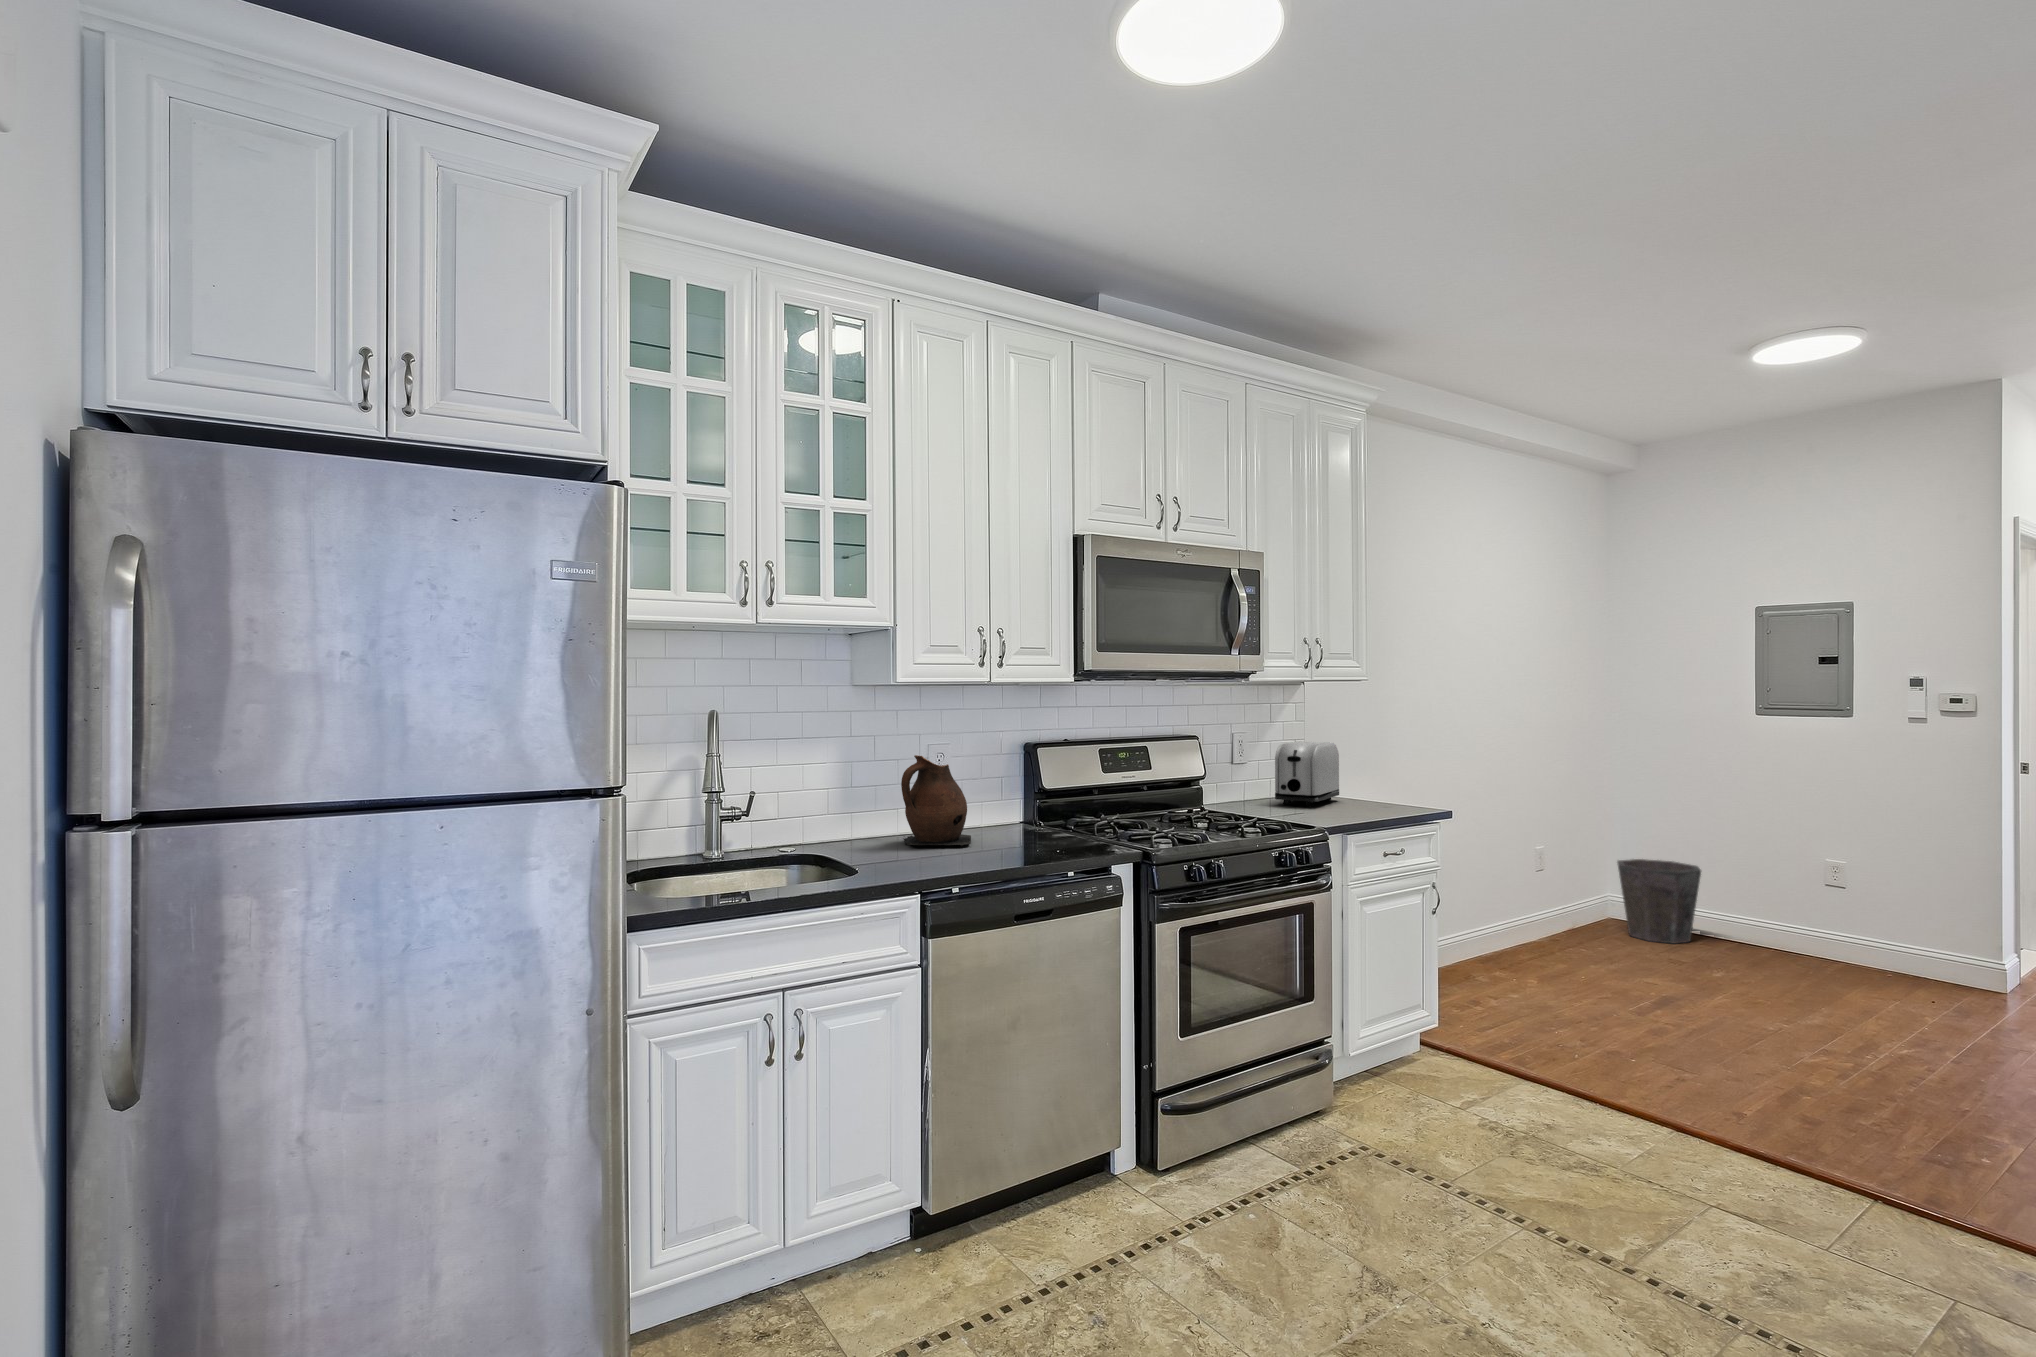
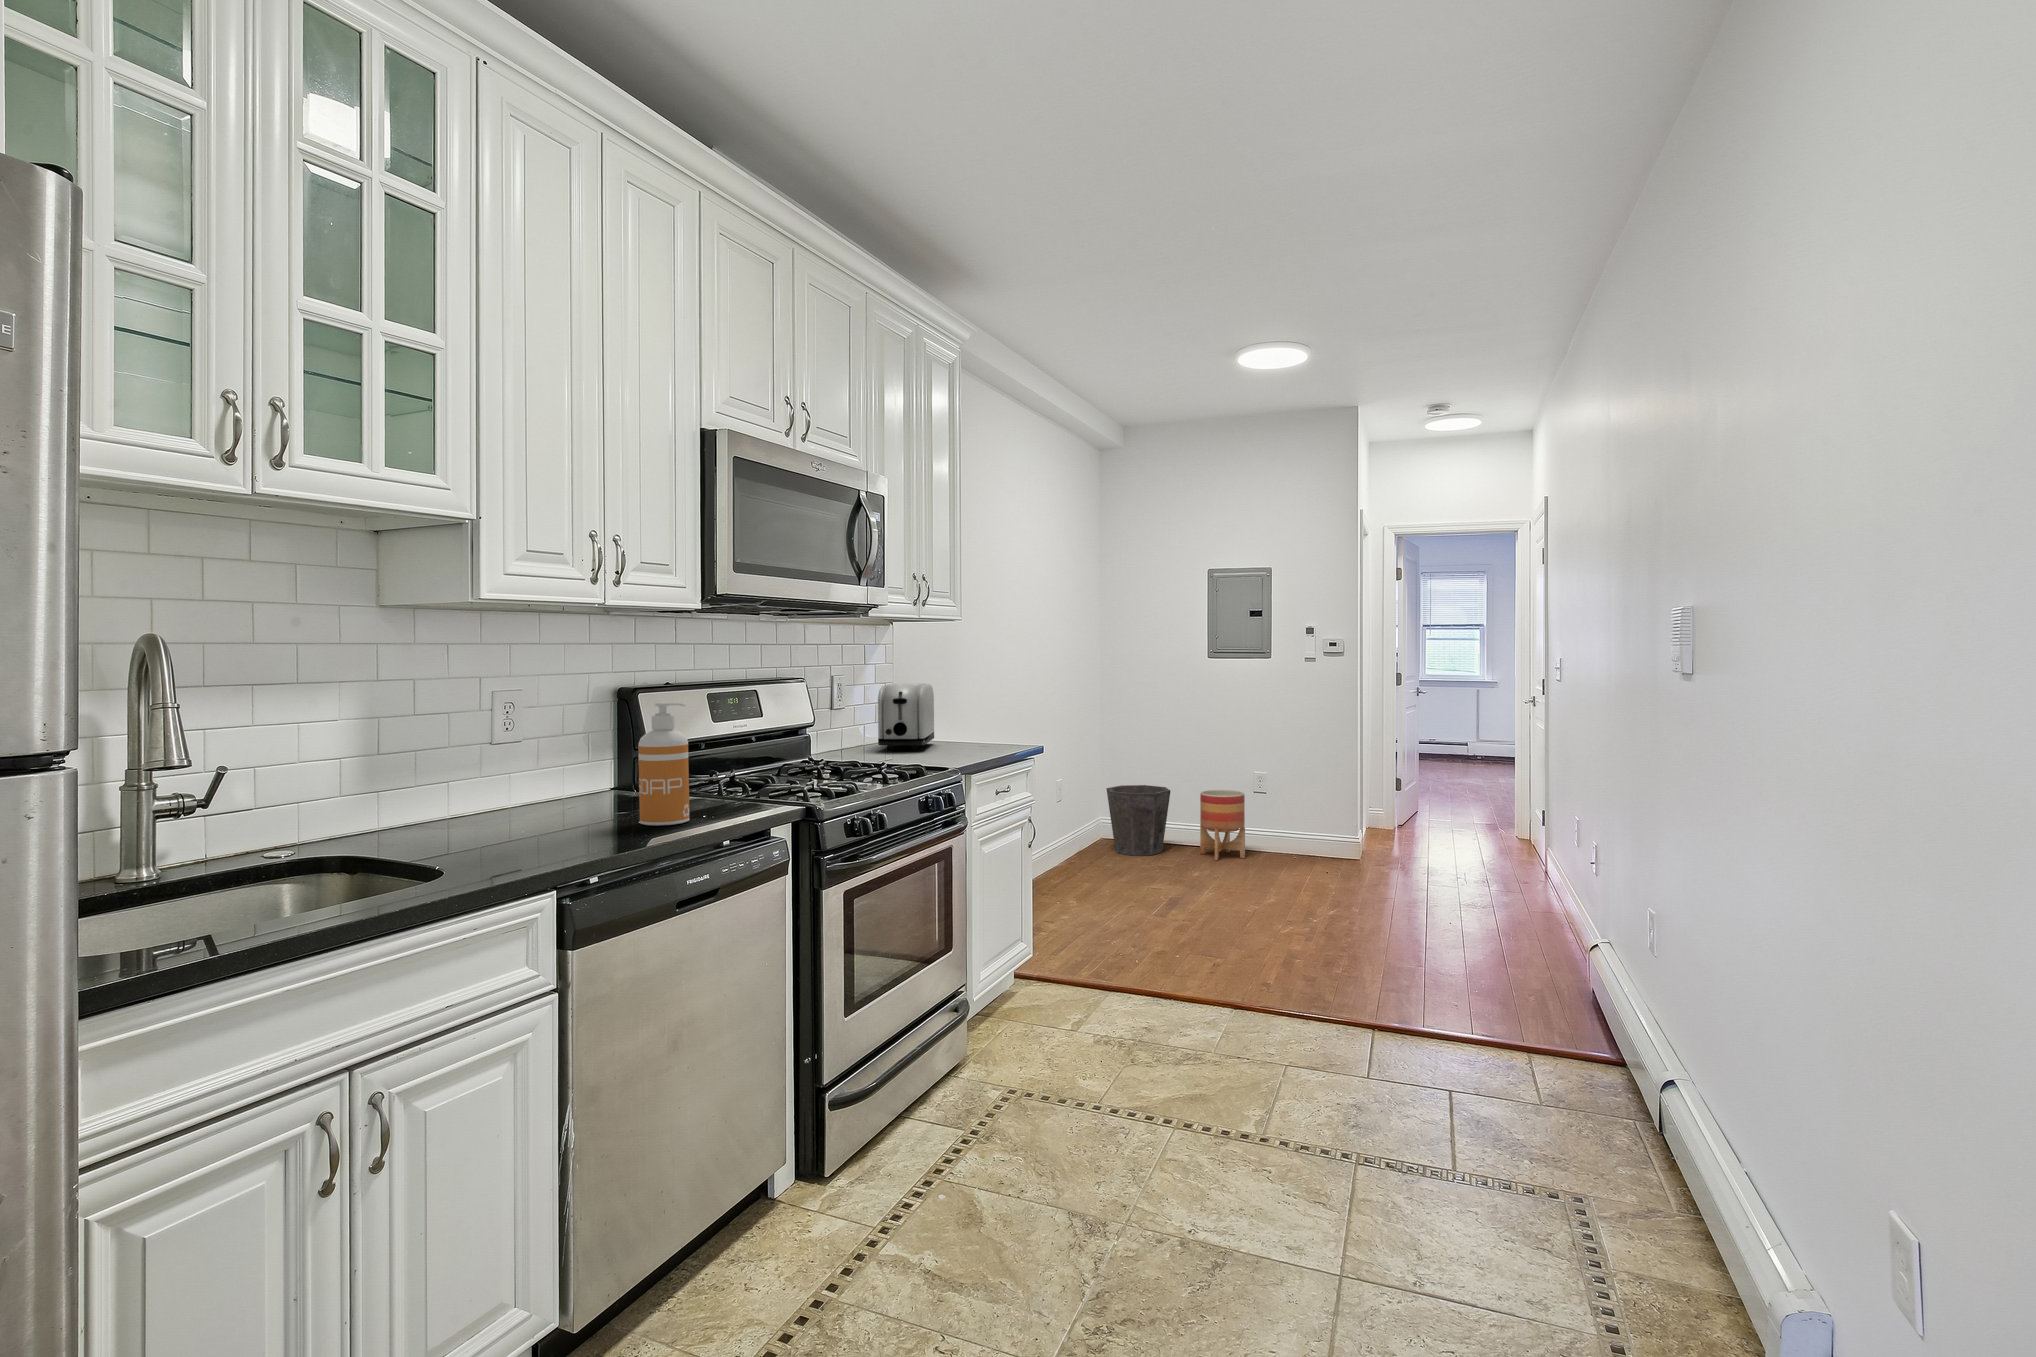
ceramic pitcher: present [901,755,971,847] -> none [465,705,580,829]
soap dispenser: none [1007,759,1045,855] -> present [638,702,690,826]
planter: none [1742,875,1808,963] -> present [1200,790,1245,860]

